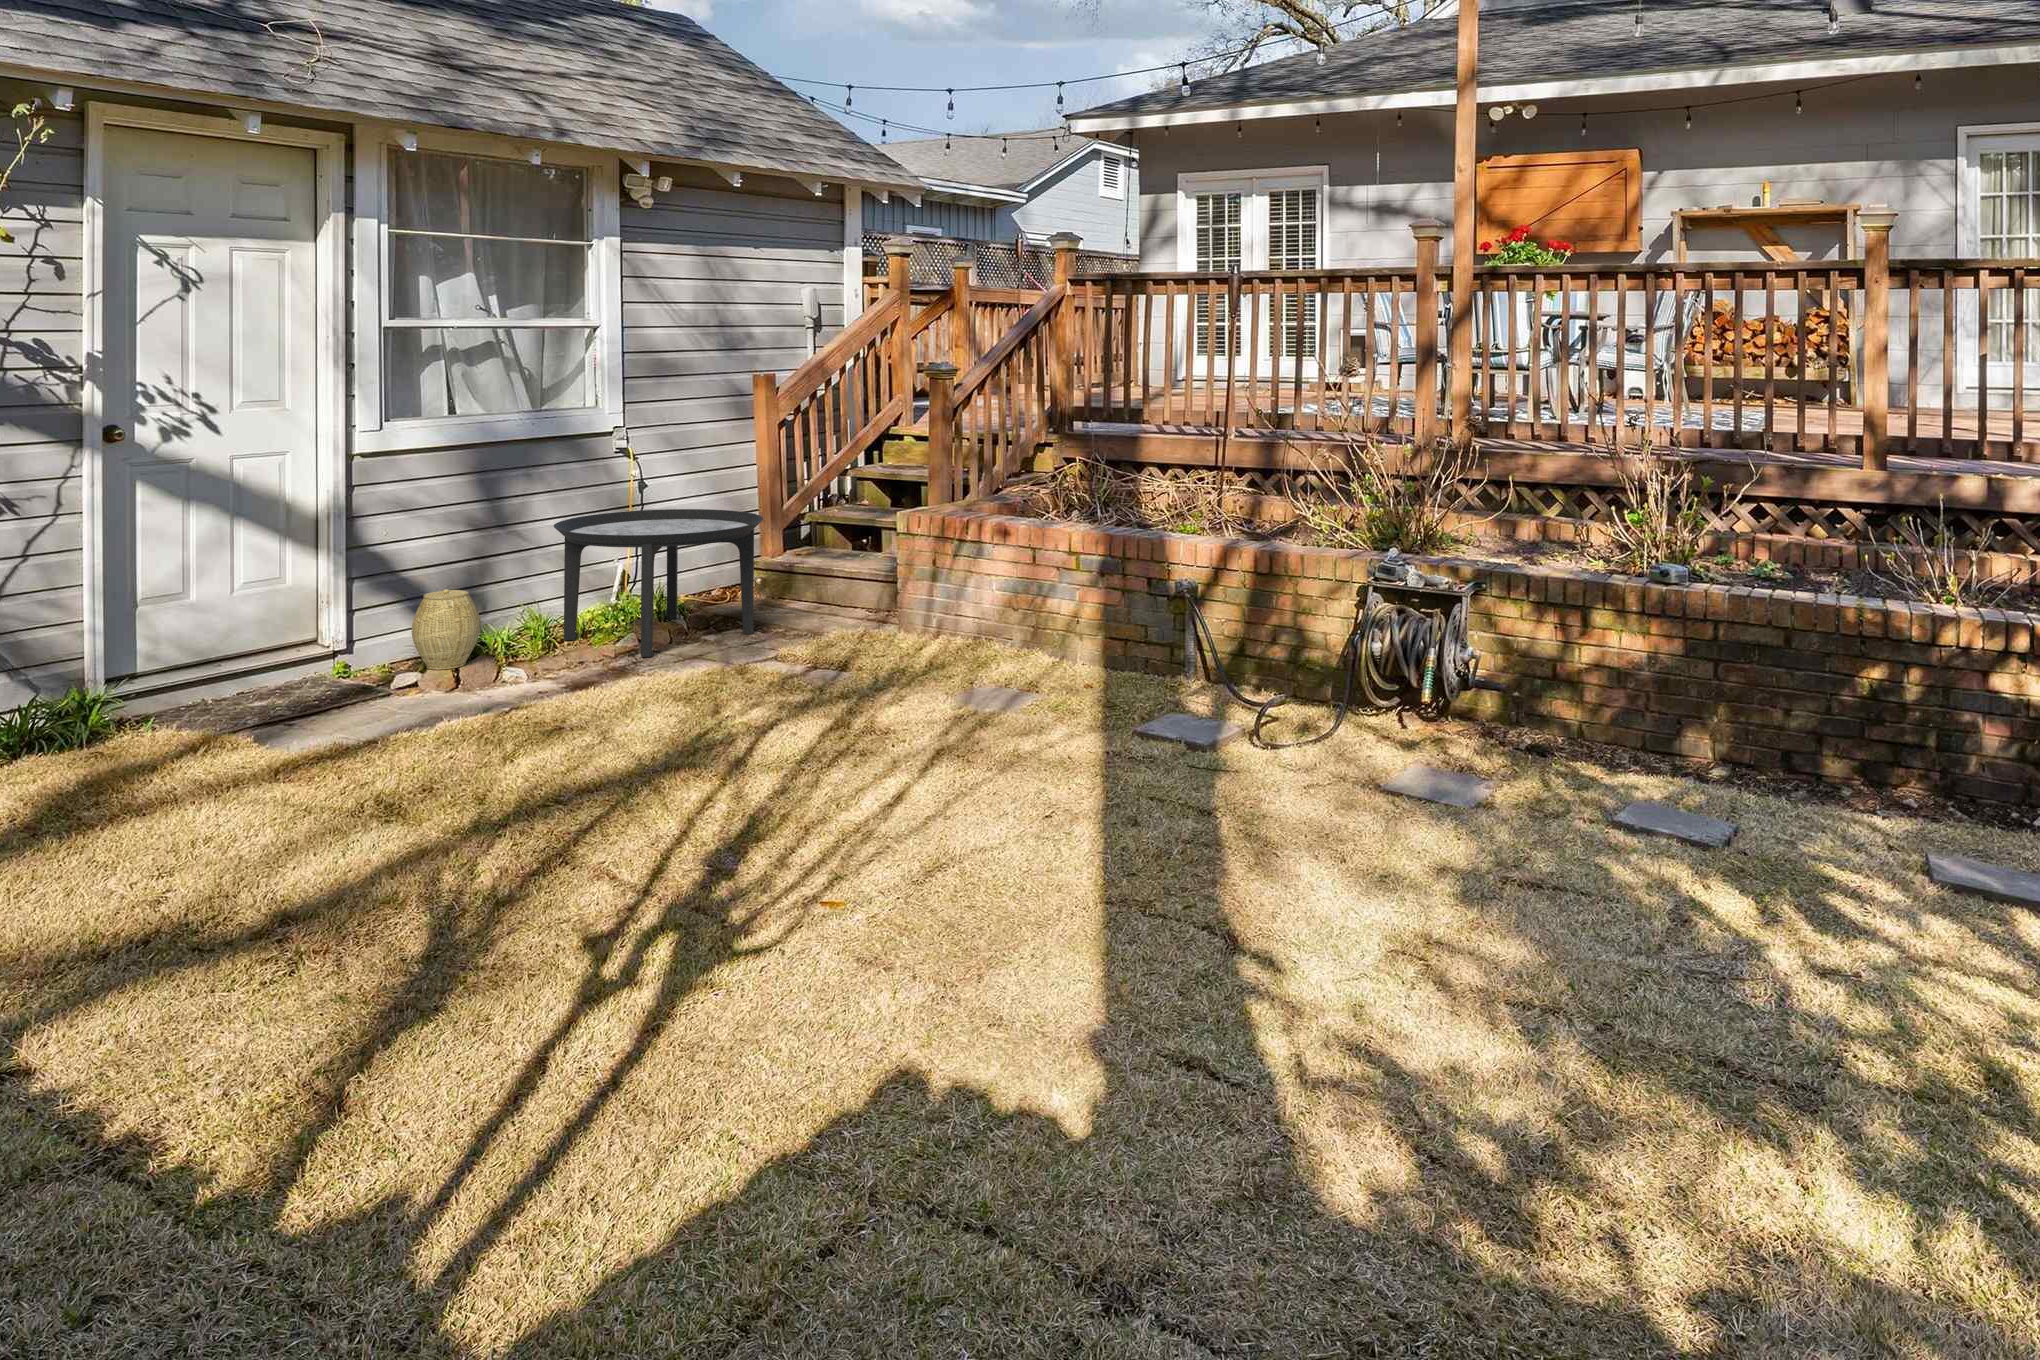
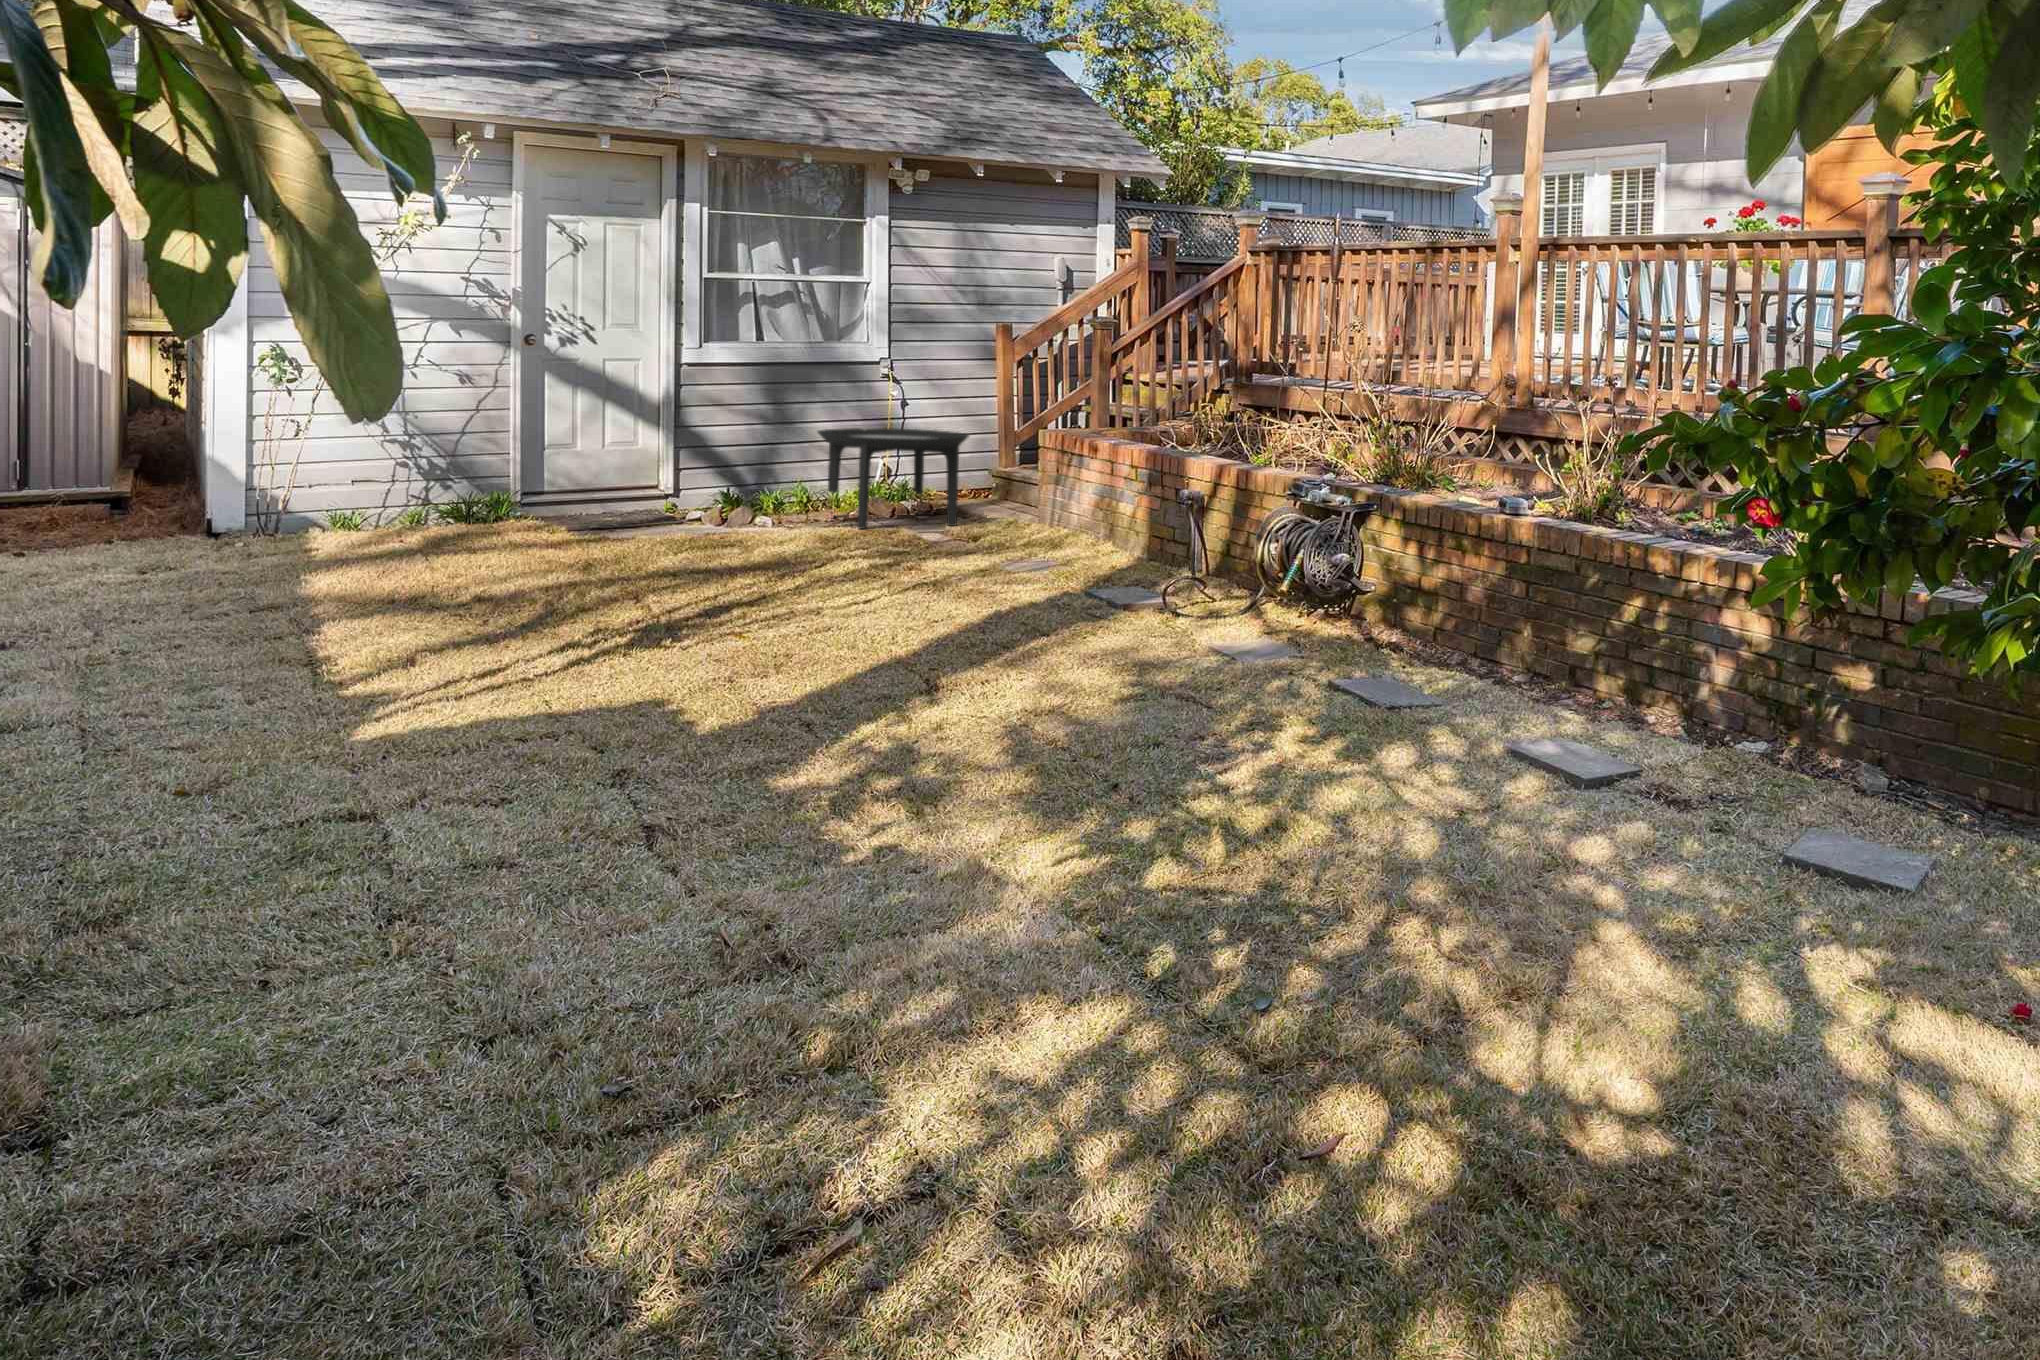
woven basket: present [412,589,481,670] -> none [715,467,760,522]

